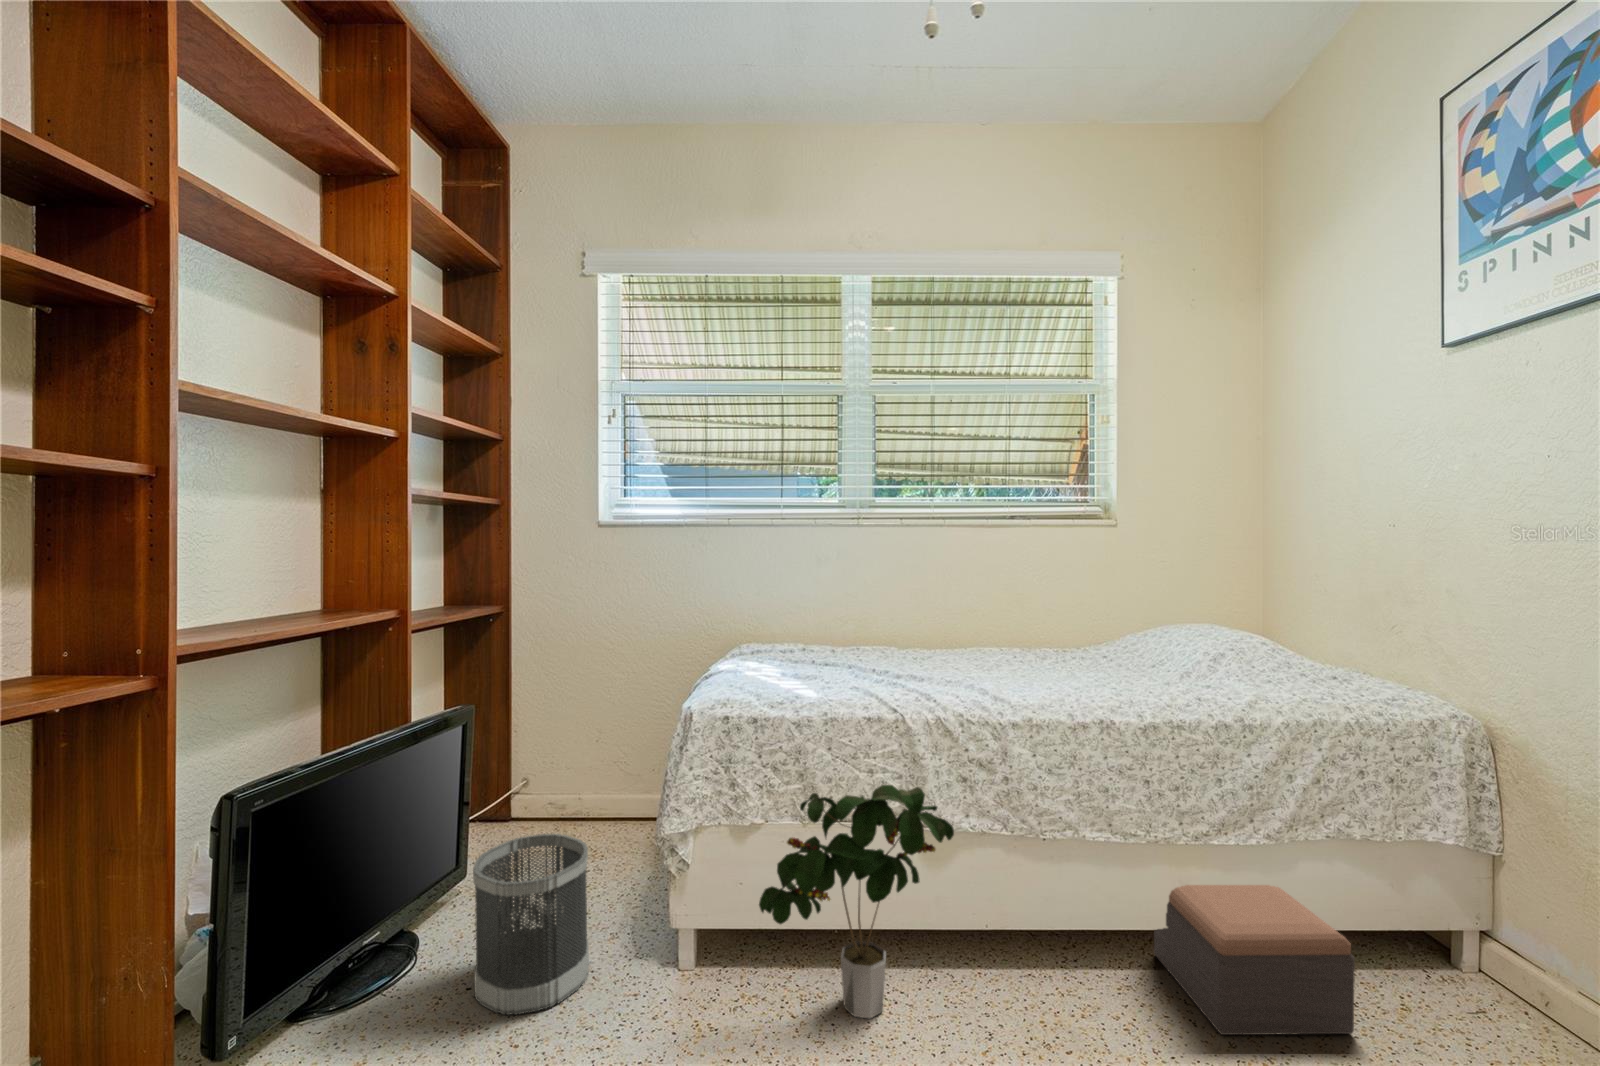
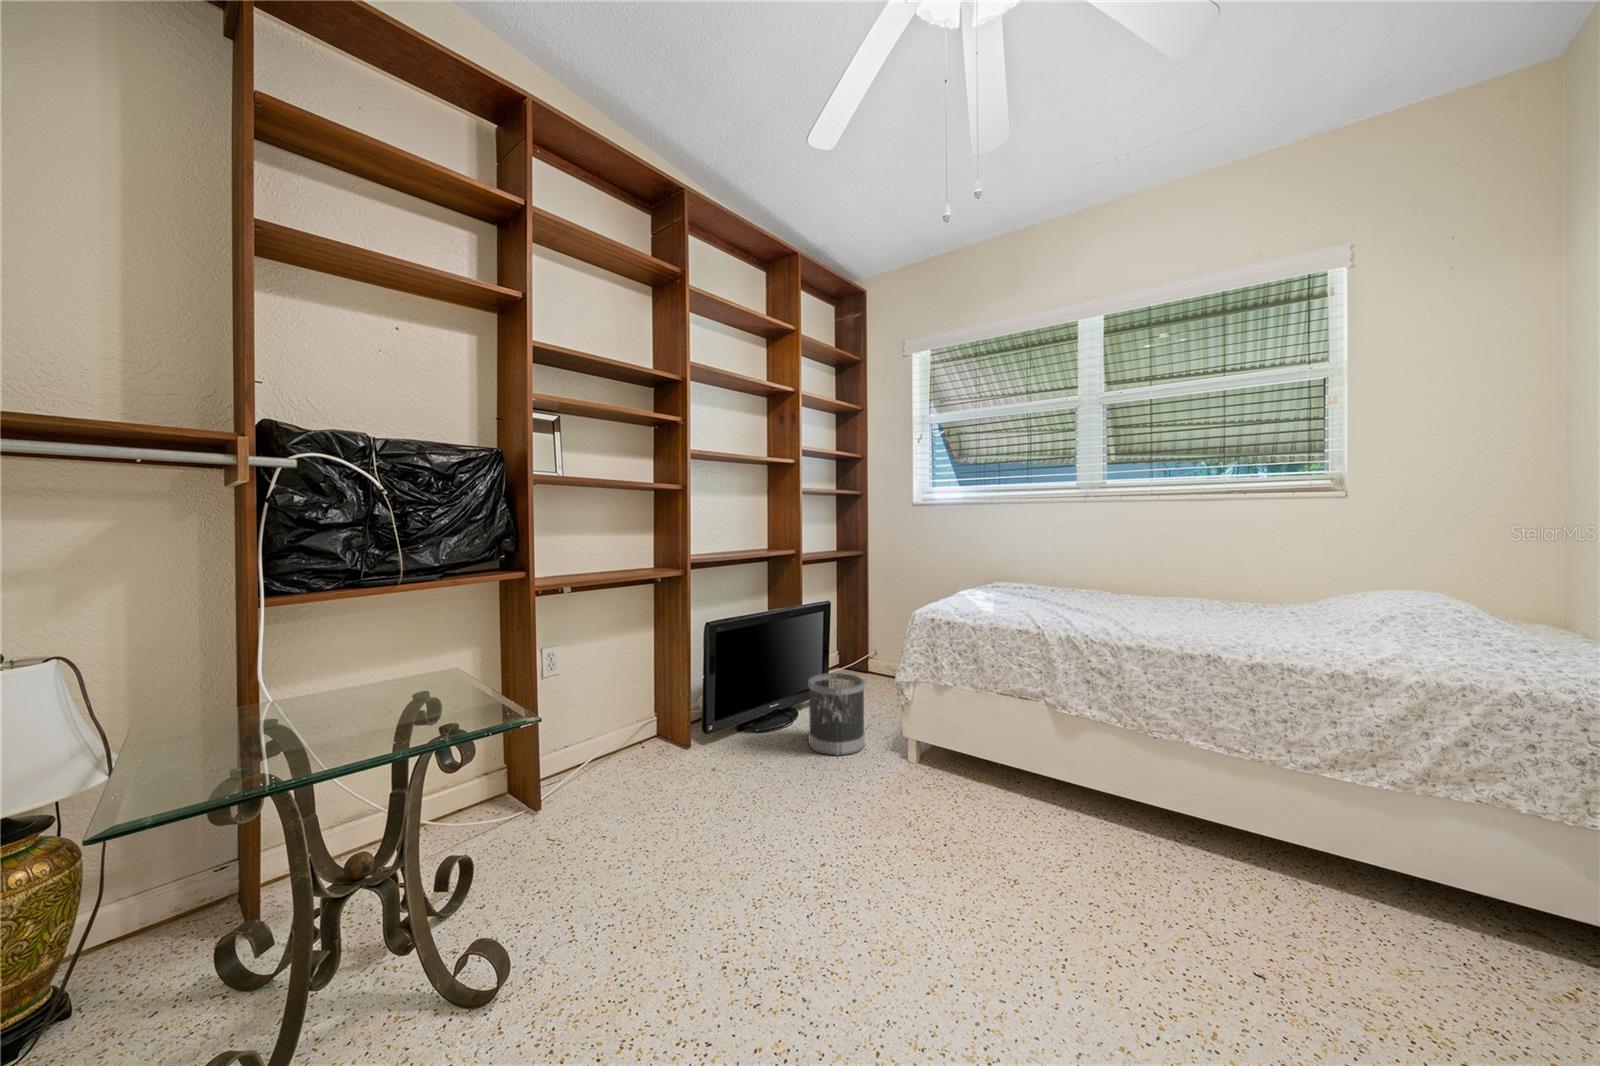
potted plant: present [759,785,954,1018] -> none [935,668,1070,814]
footstool: present [1154,885,1355,1035] -> none [1275,800,1448,970]

